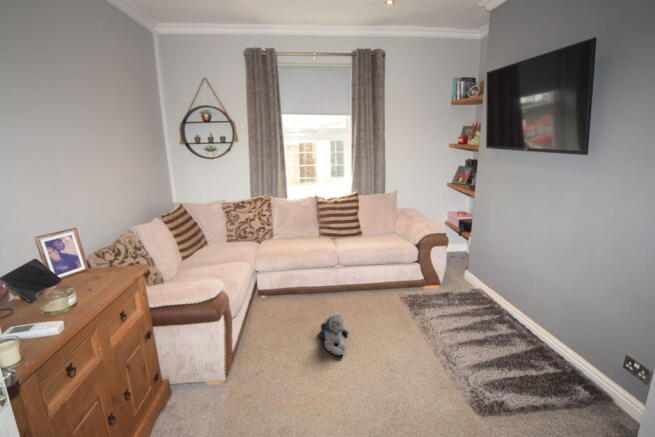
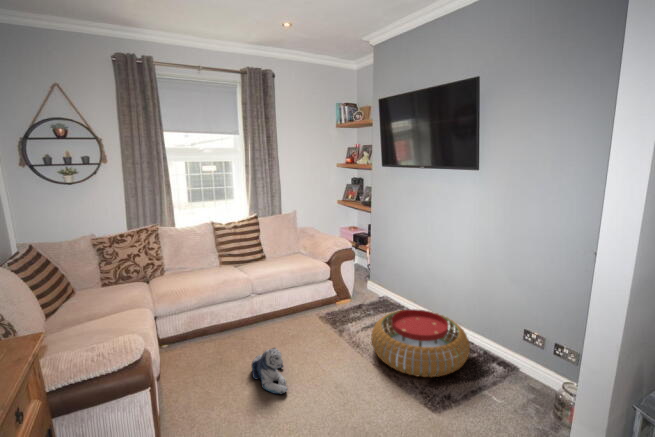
pouf: none [438,305,551,381] -> present [371,310,470,377]

